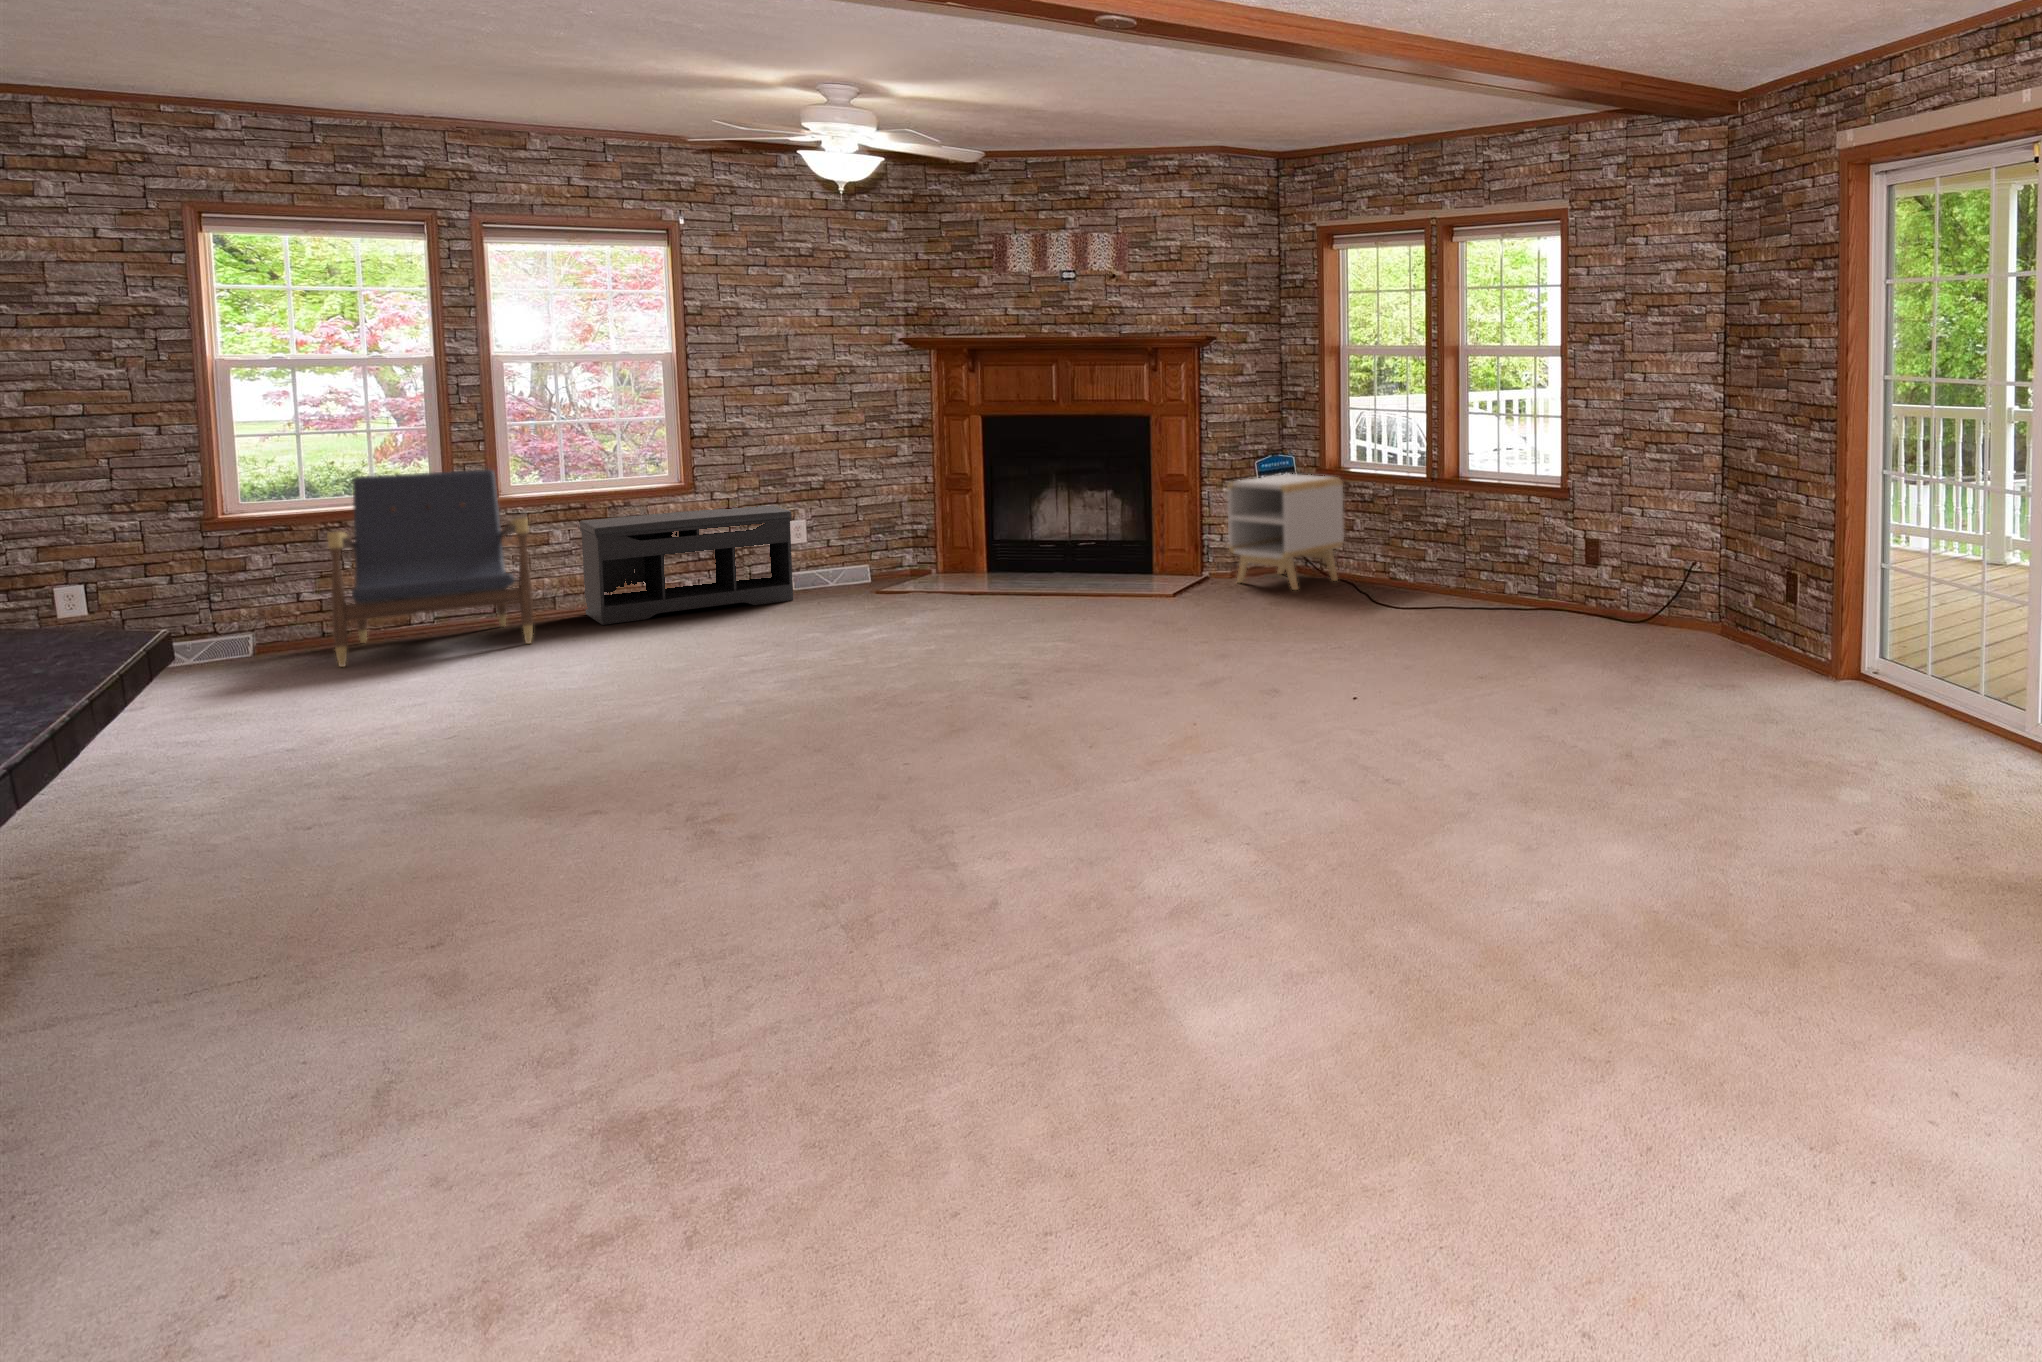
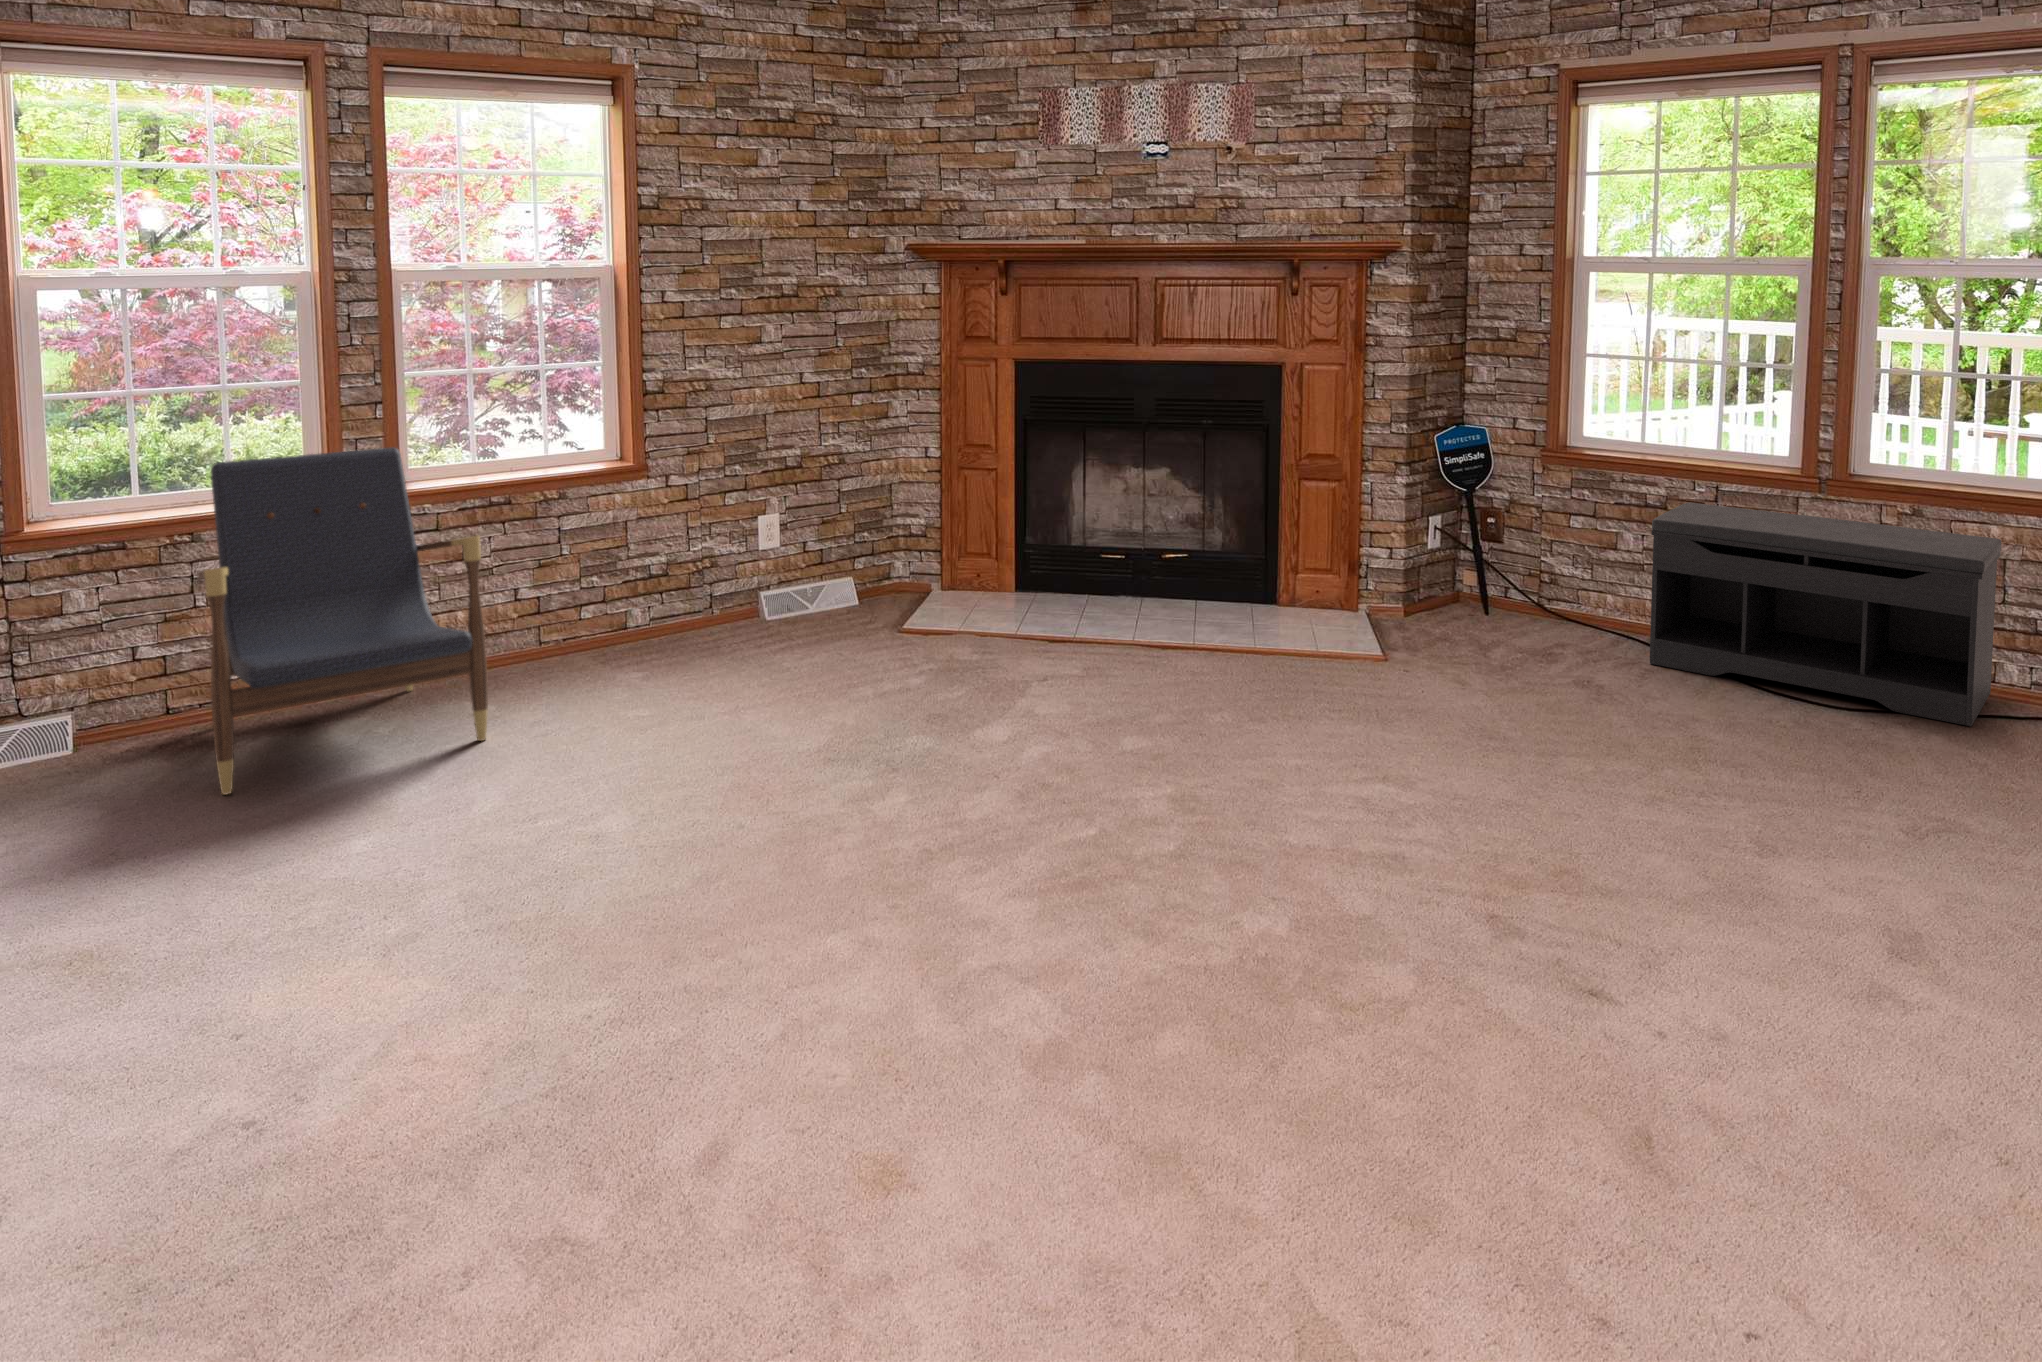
side table: present [1227,474,1344,590] -> none [1433,454,1602,648]
bench: present [580,505,793,625] -> present [1650,502,2001,726]

